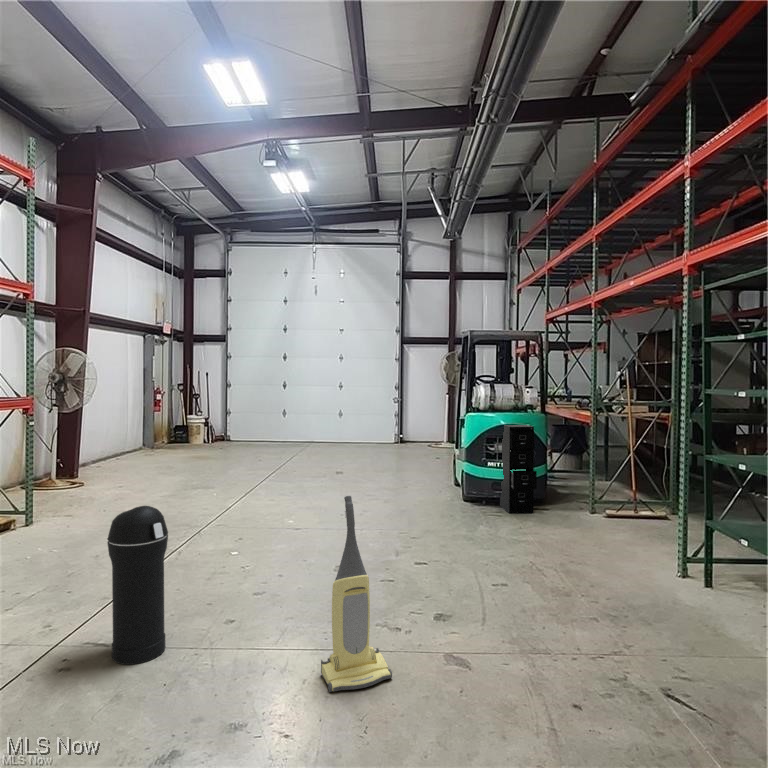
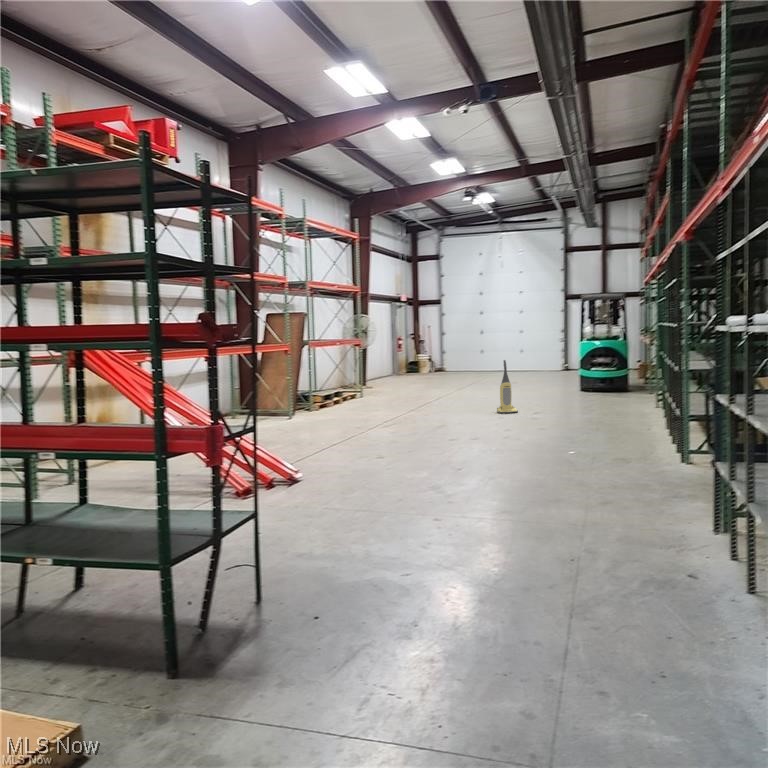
filing cabinet: present [500,425,537,514] -> none [599,347,615,393]
trash can: present [107,506,168,665] -> none [433,365,450,410]

